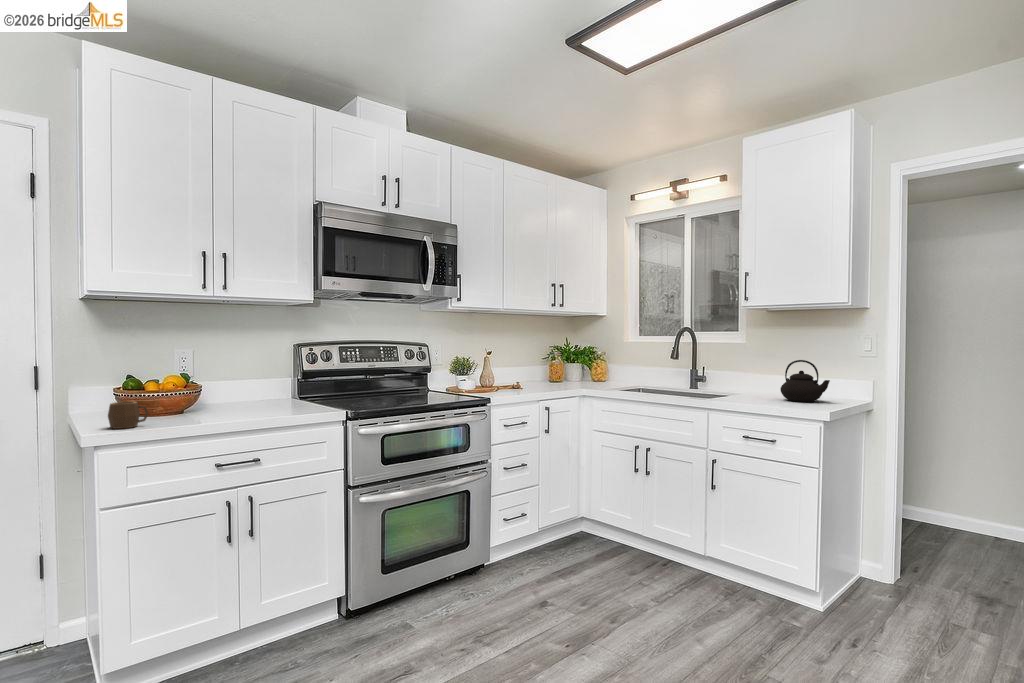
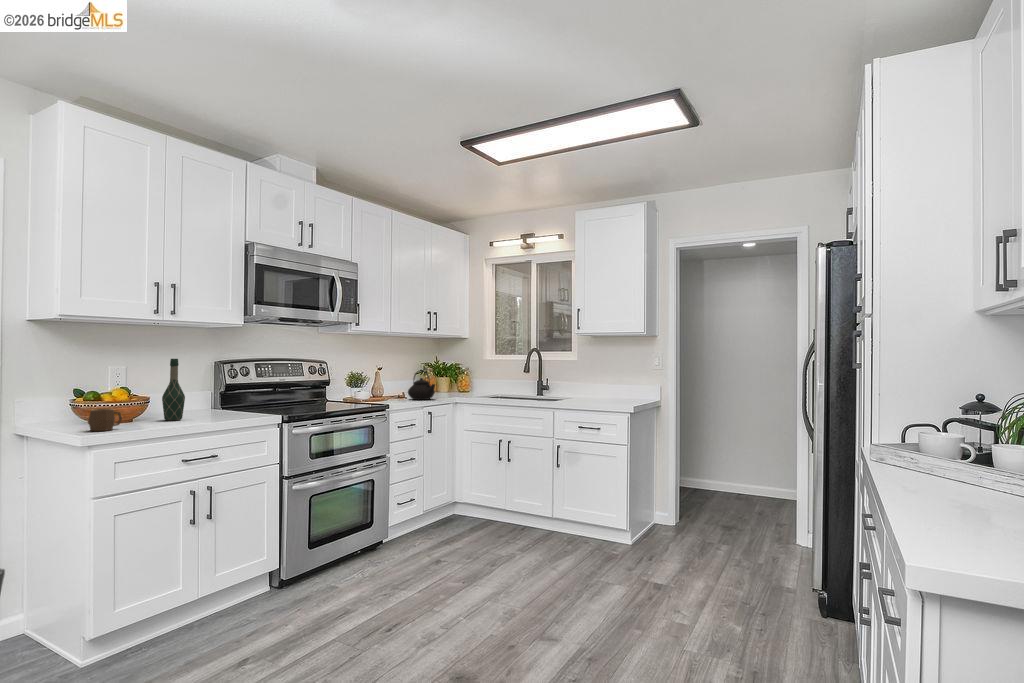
wine bottle: none [212,342,238,414] -> present [162,359,185,421]
teapot: present [780,360,830,402] -> present [408,370,435,400]

